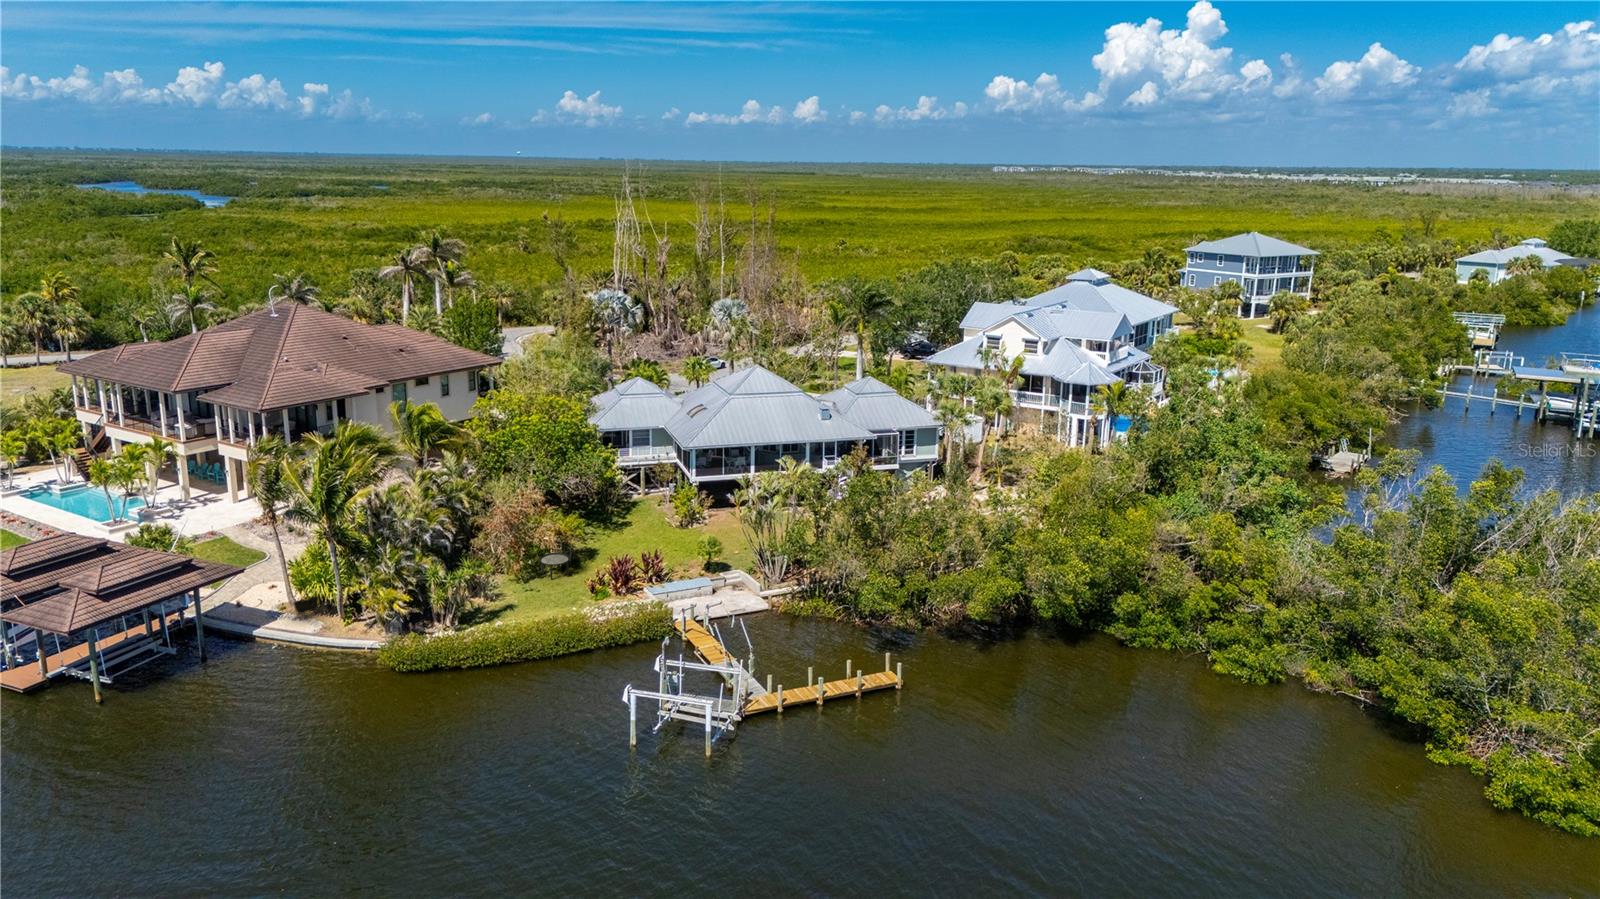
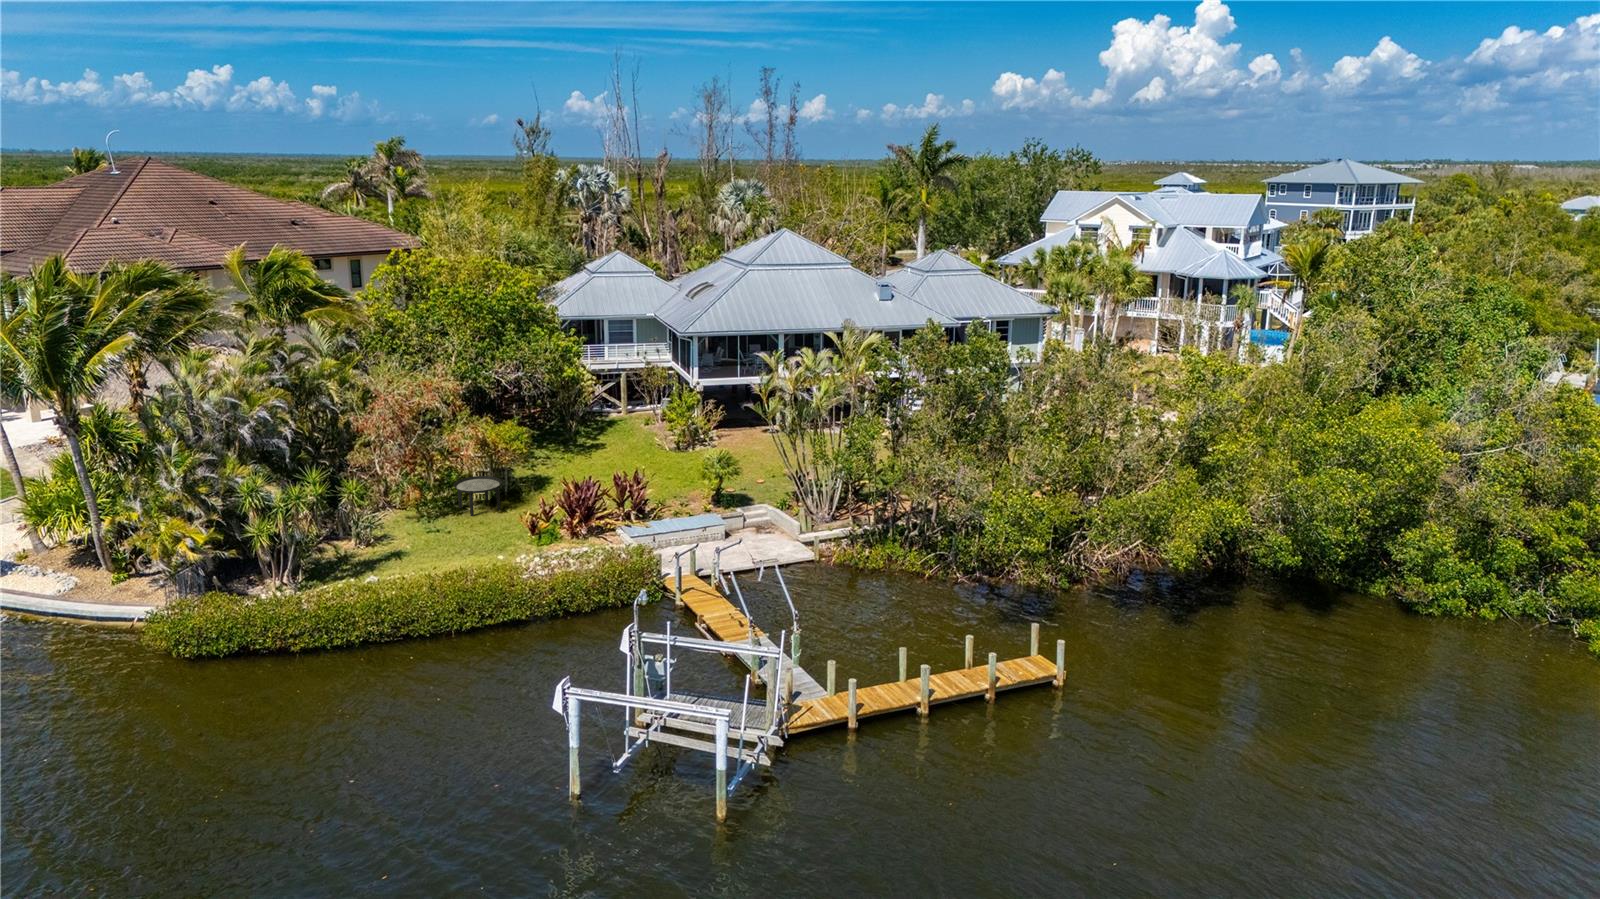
lounge chair: present [294,596,319,618] -> none [27,530,73,575]

